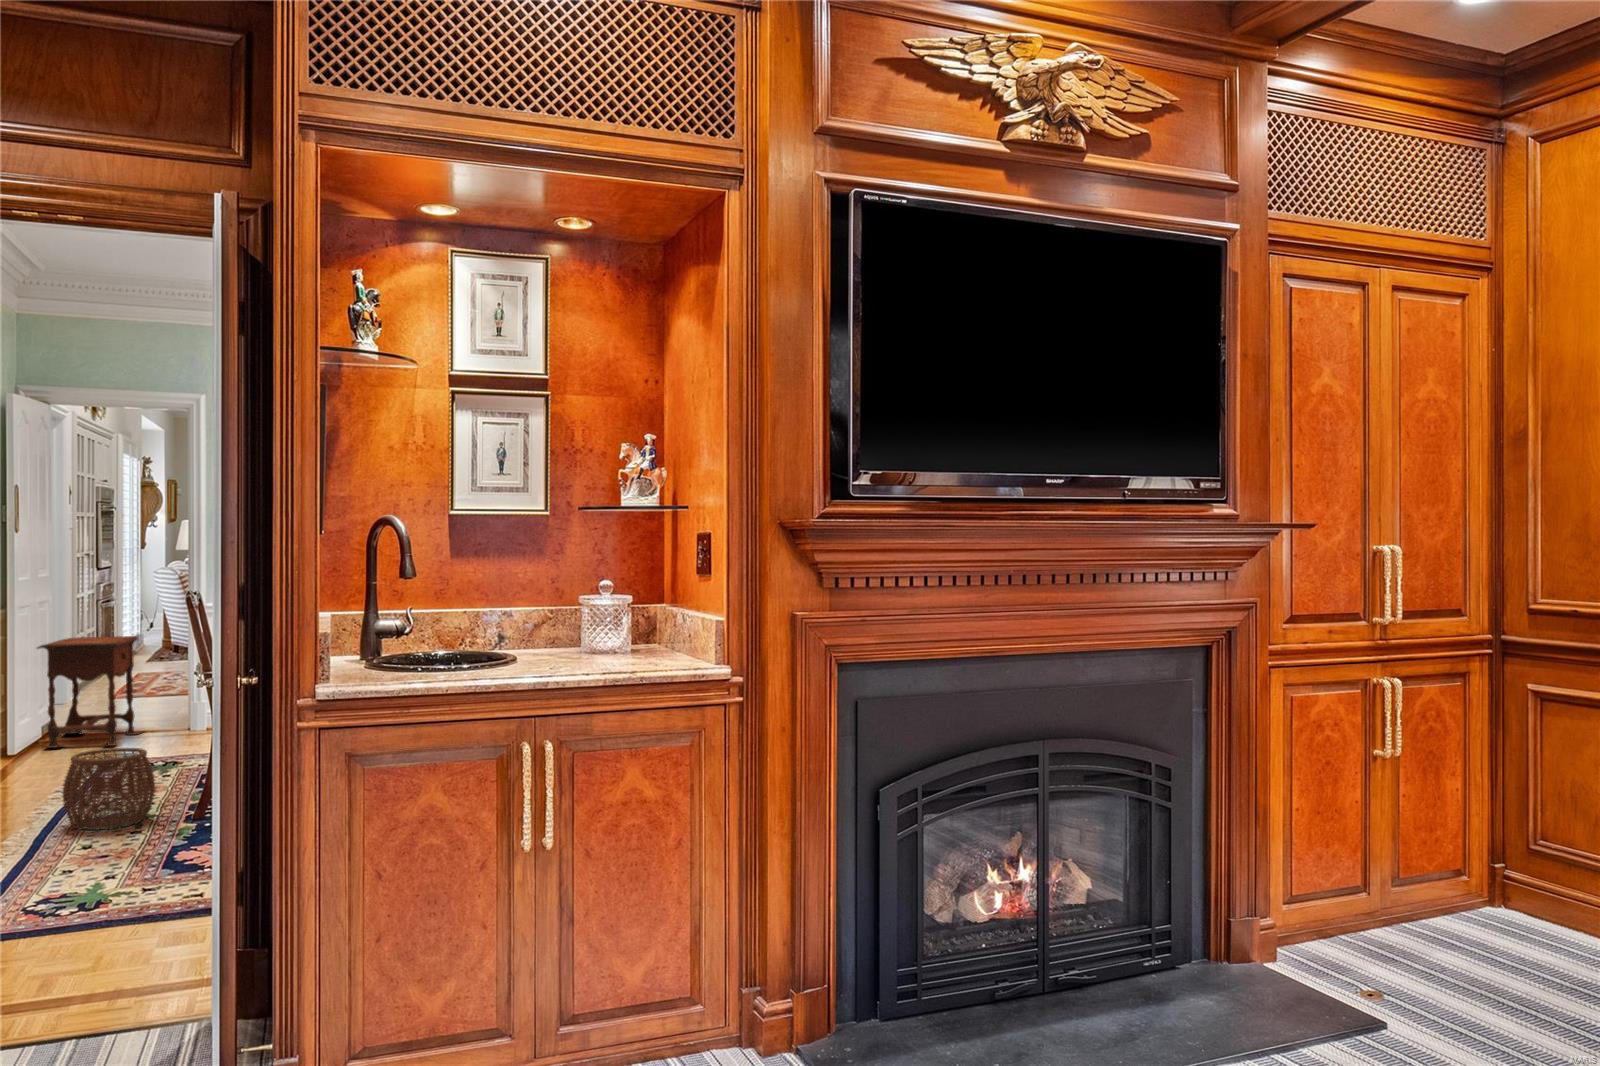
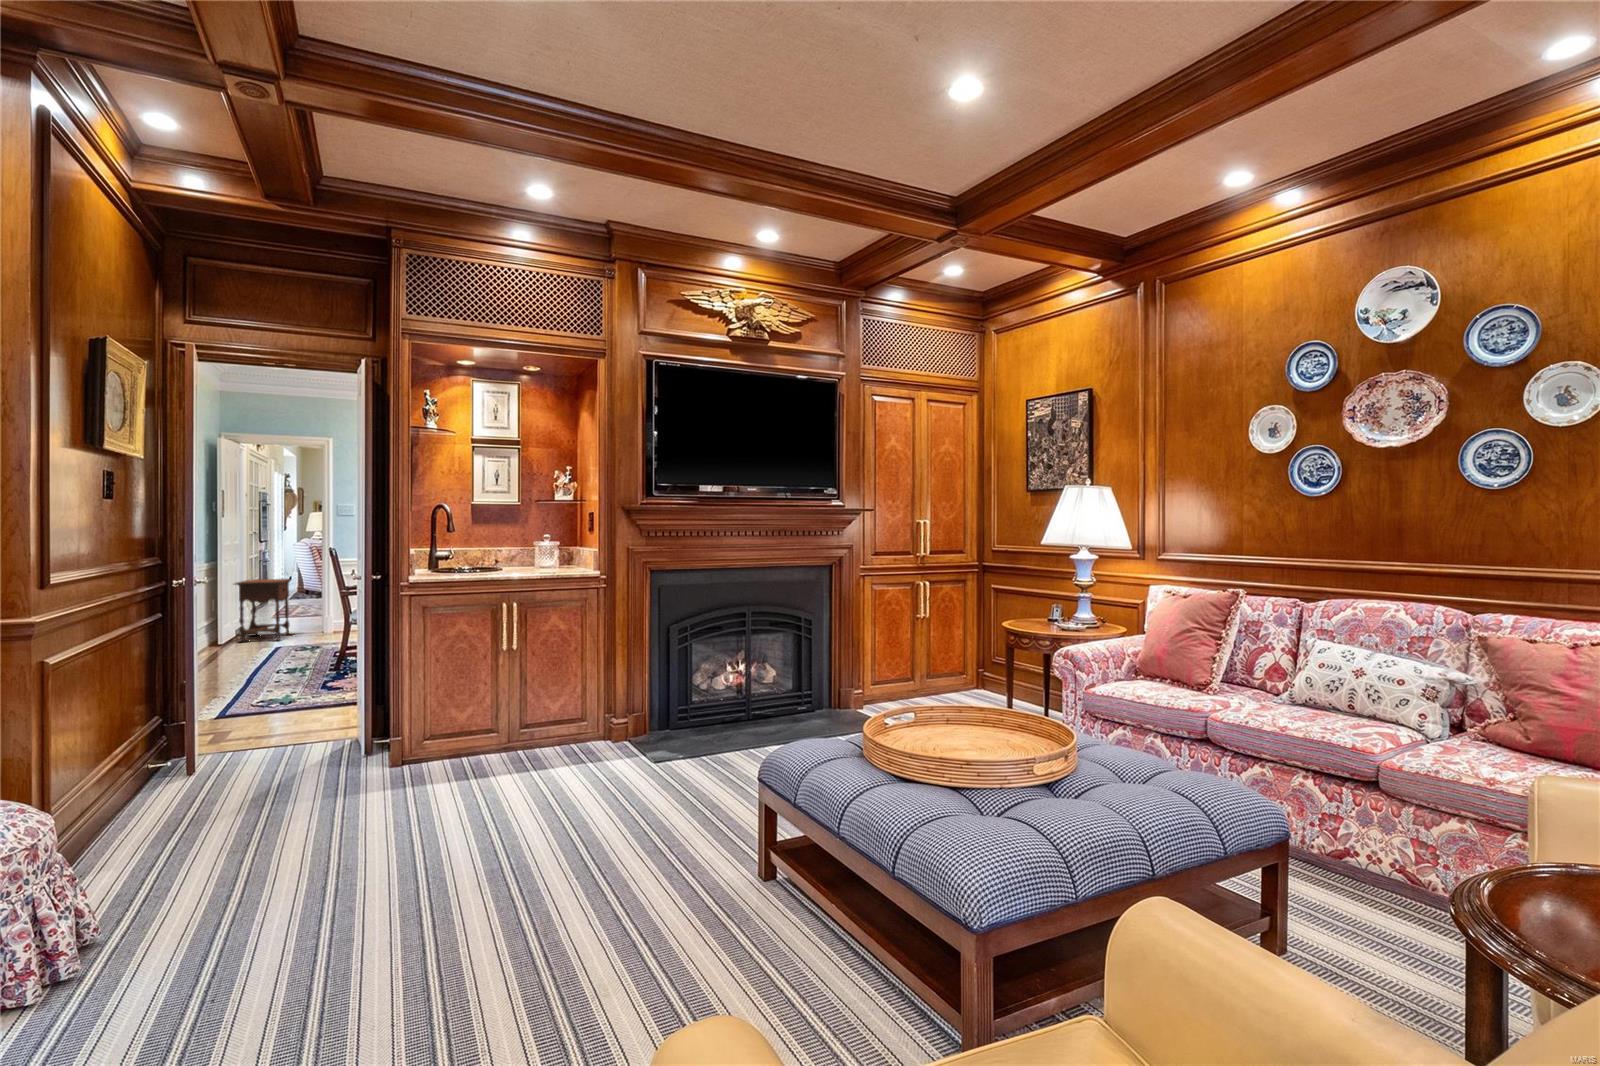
woven basket: present [62,748,155,830] -> none [260,633,313,675]

